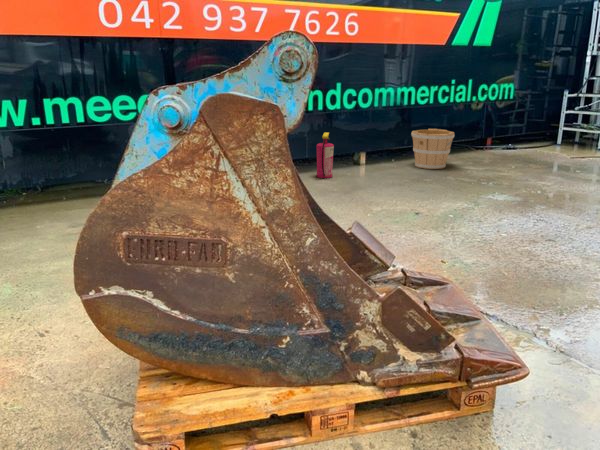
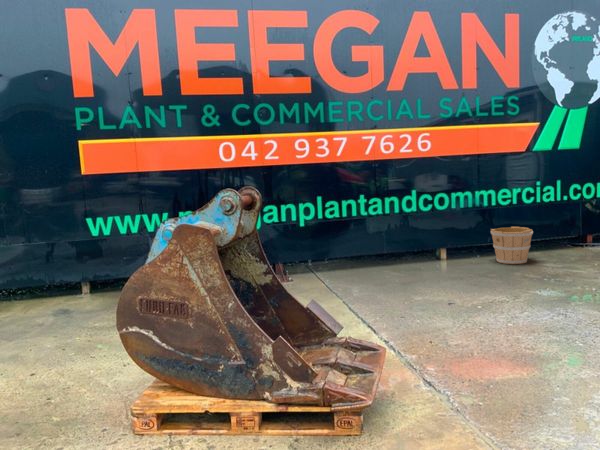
fire extinguisher: present [317,132,334,178] -> none [394,232,409,271]

